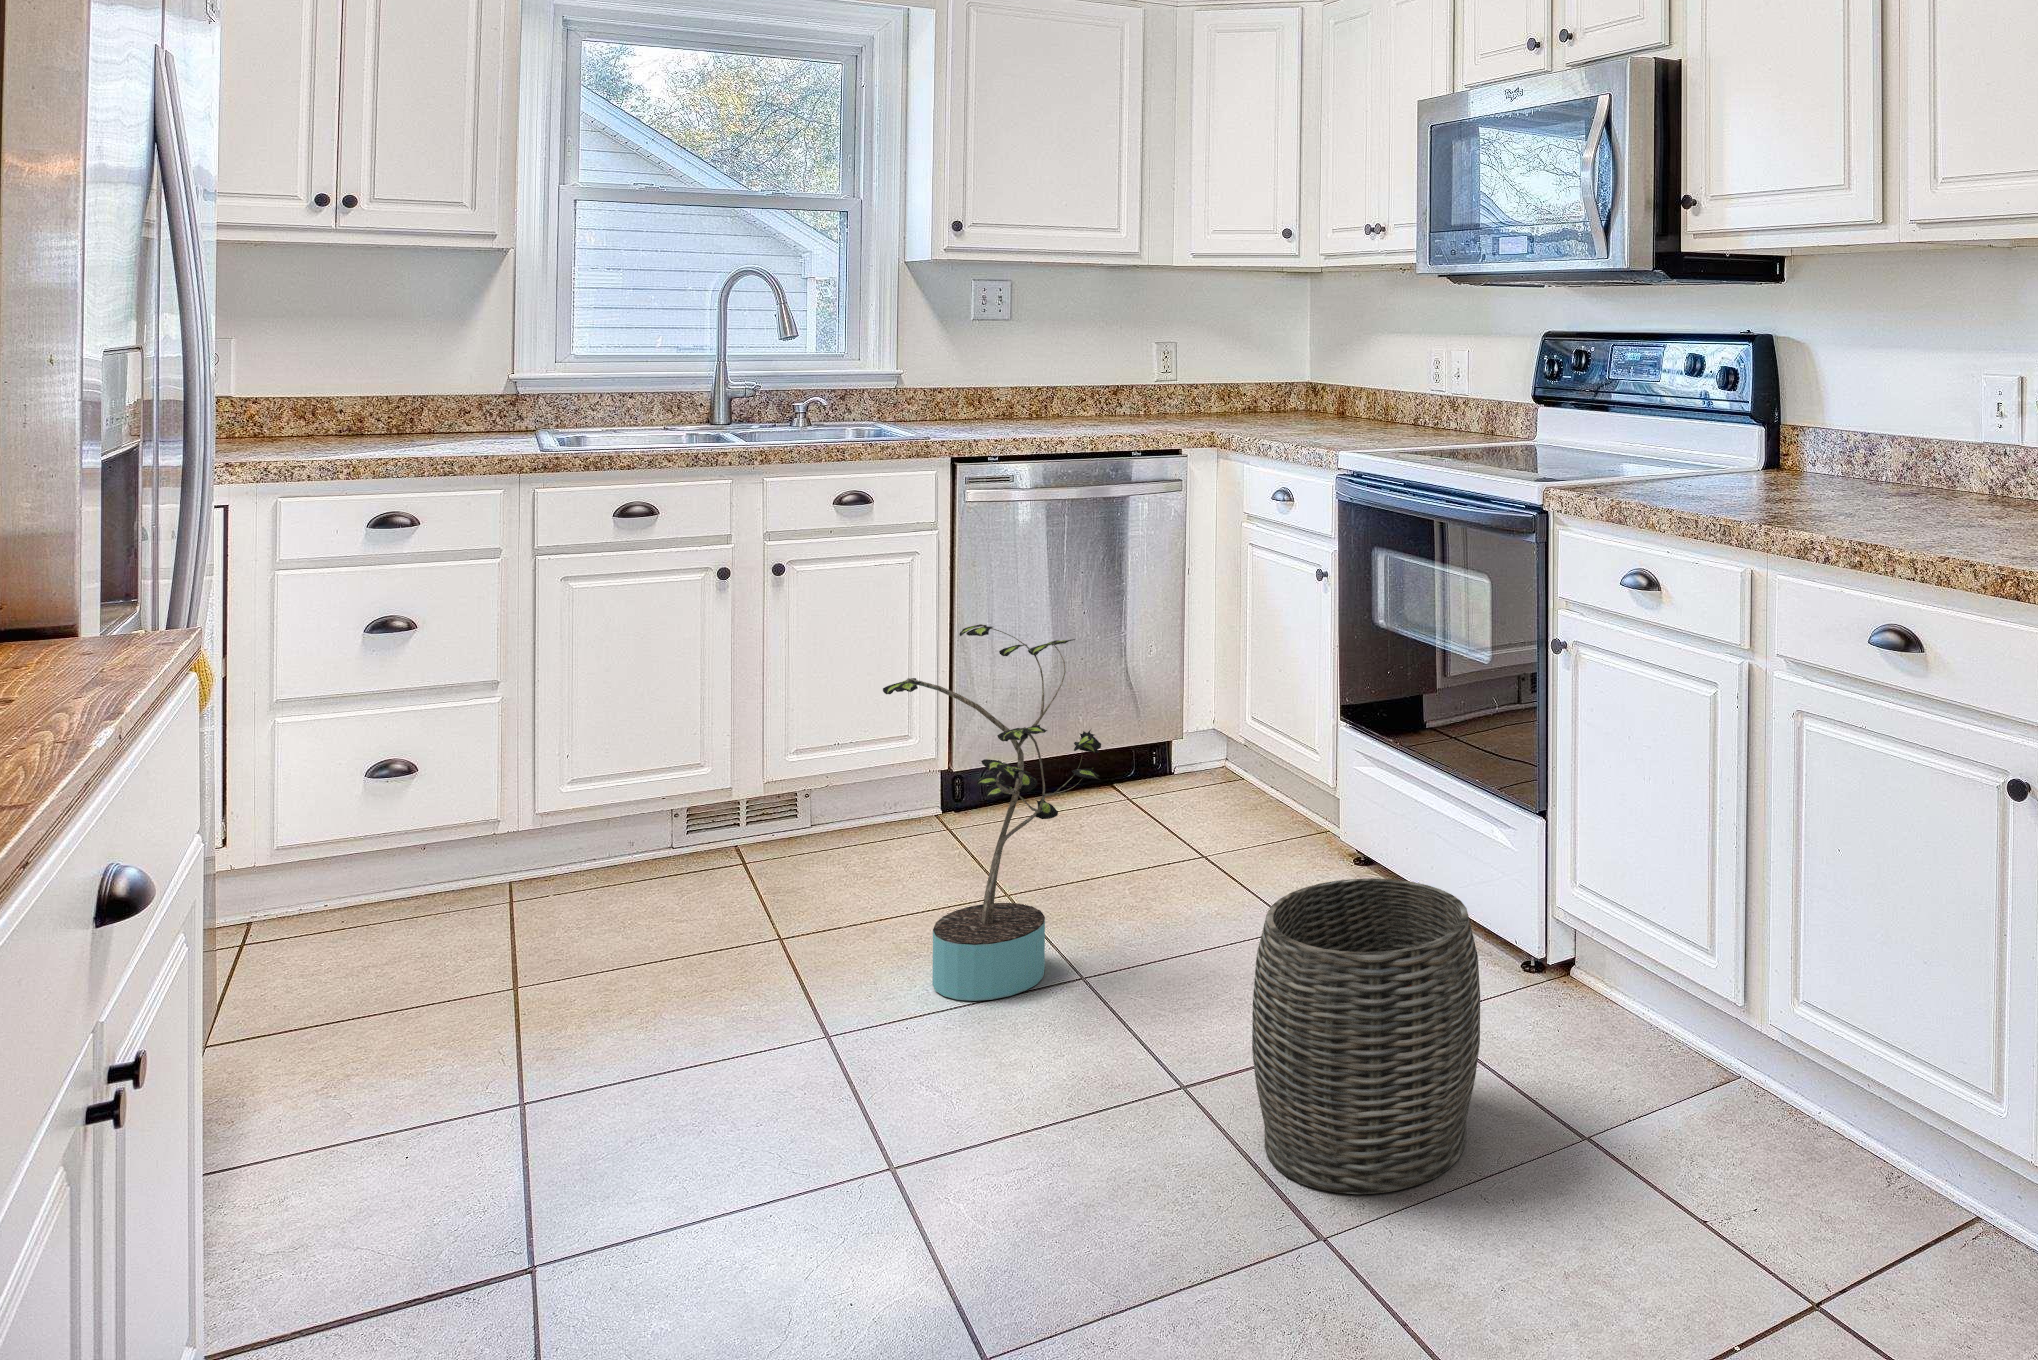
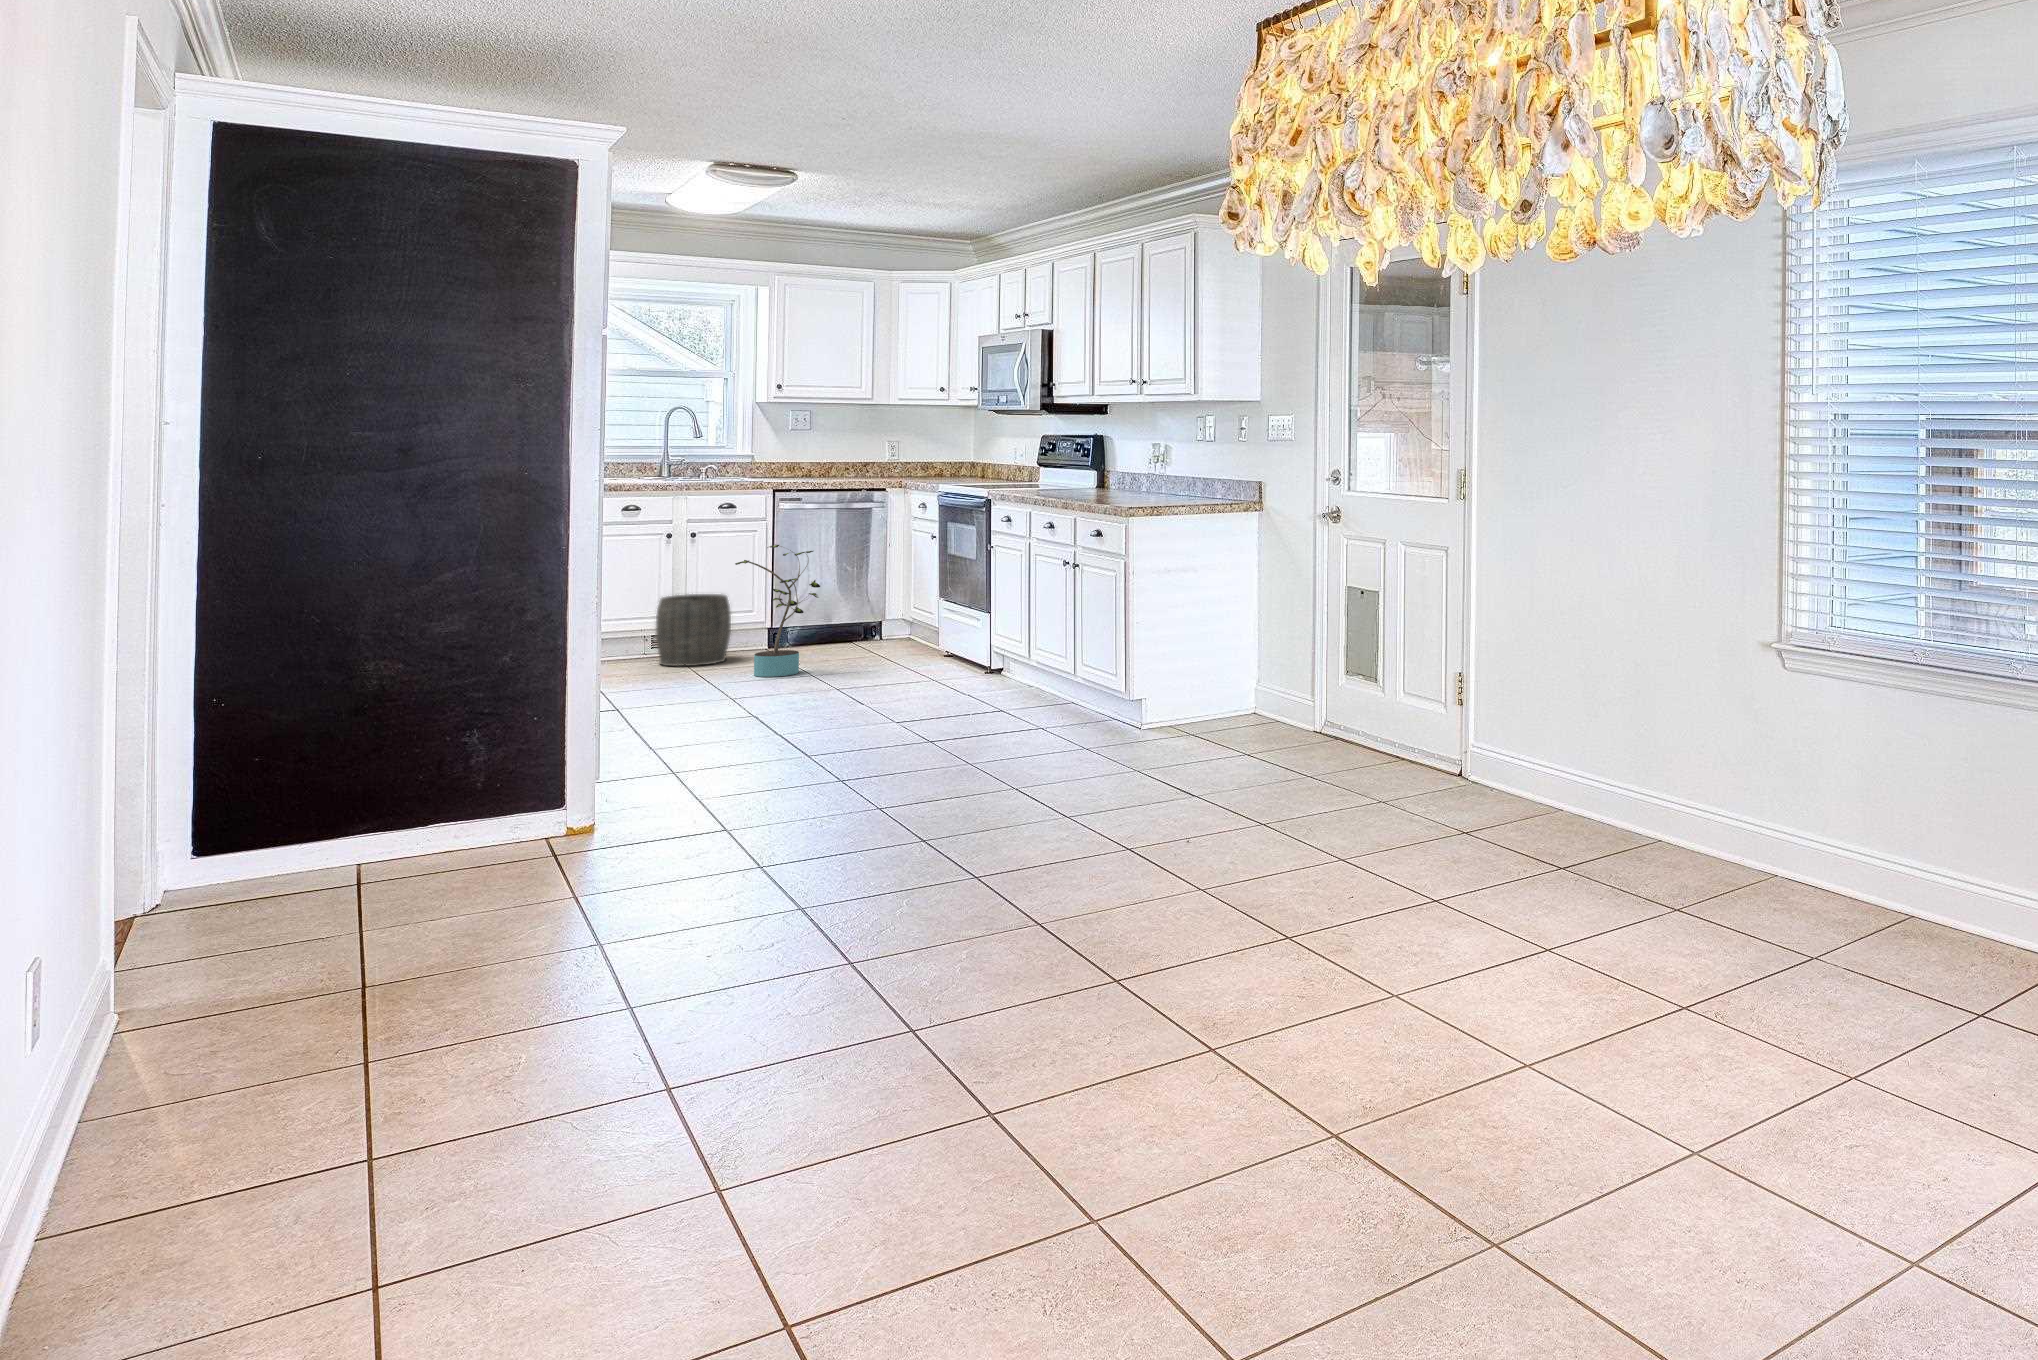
woven basket: present [1252,878,1480,1194] -> present [656,594,731,666]

